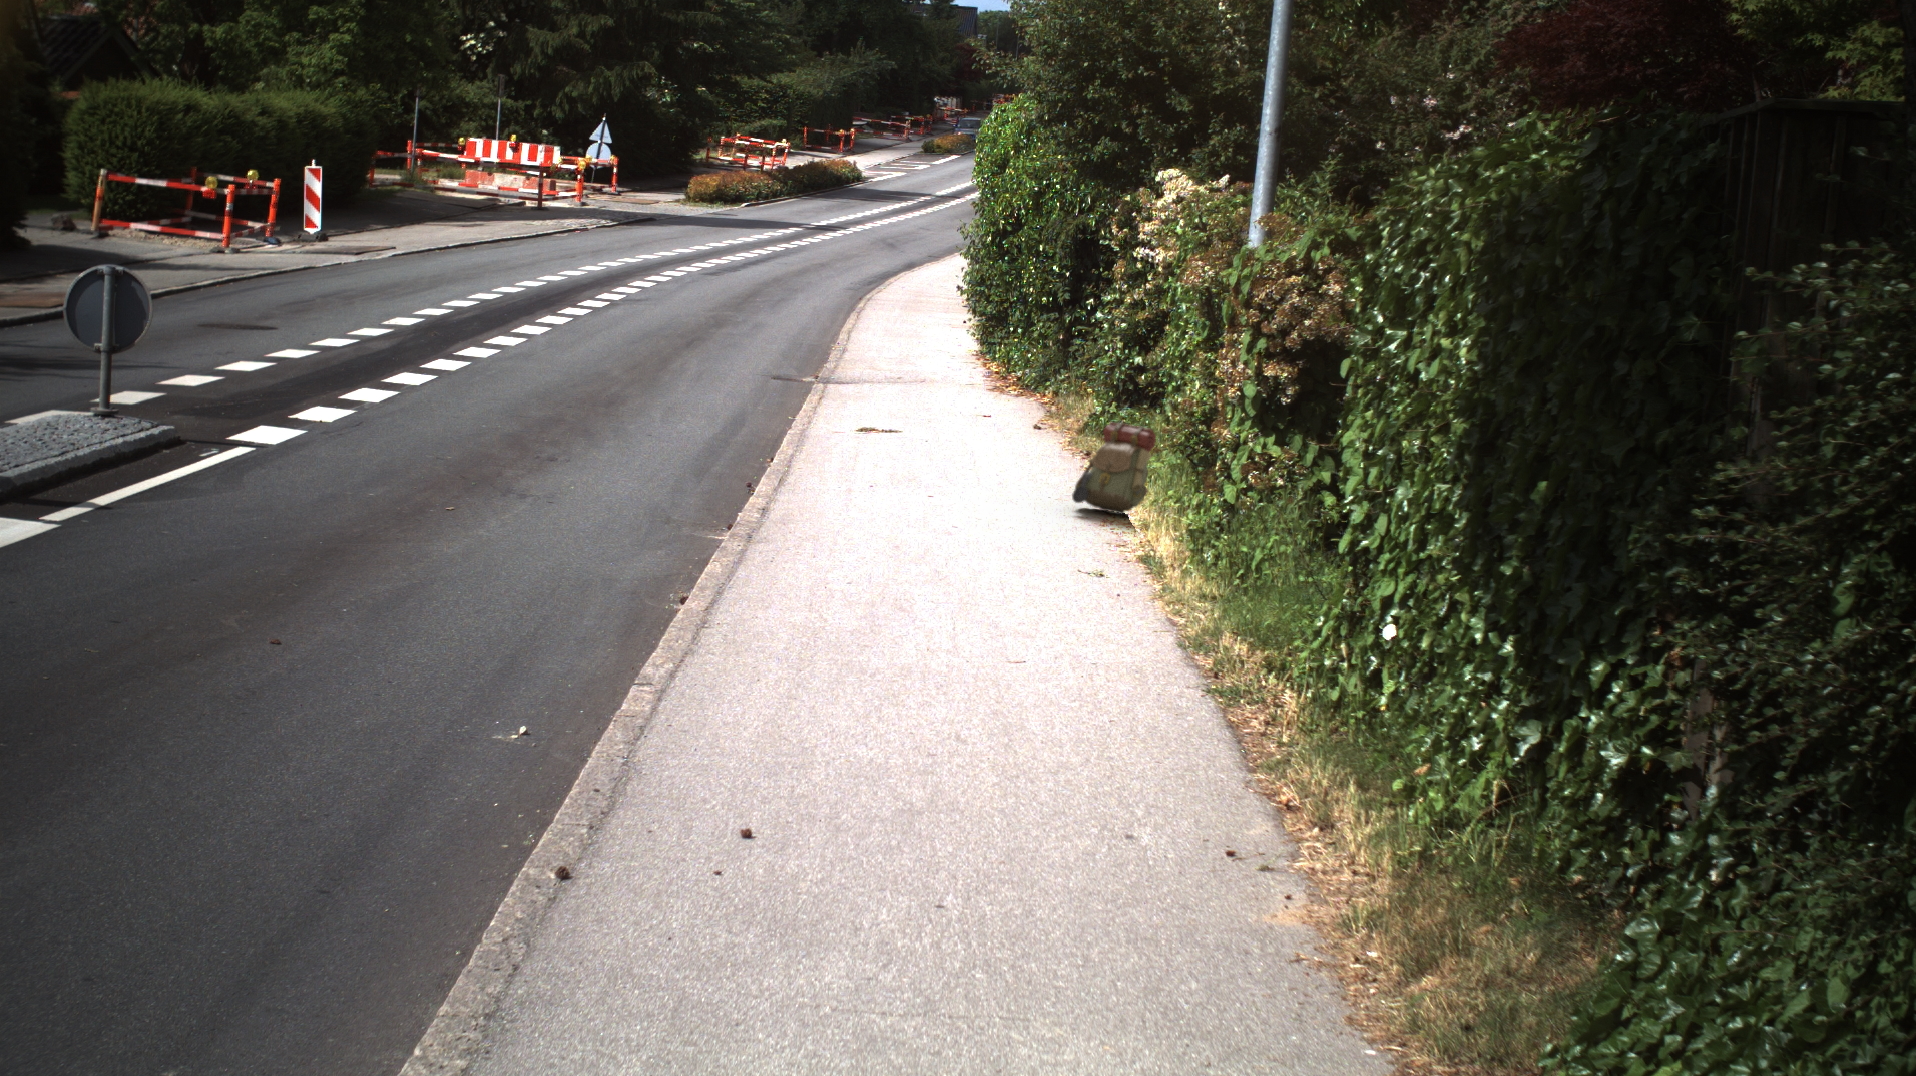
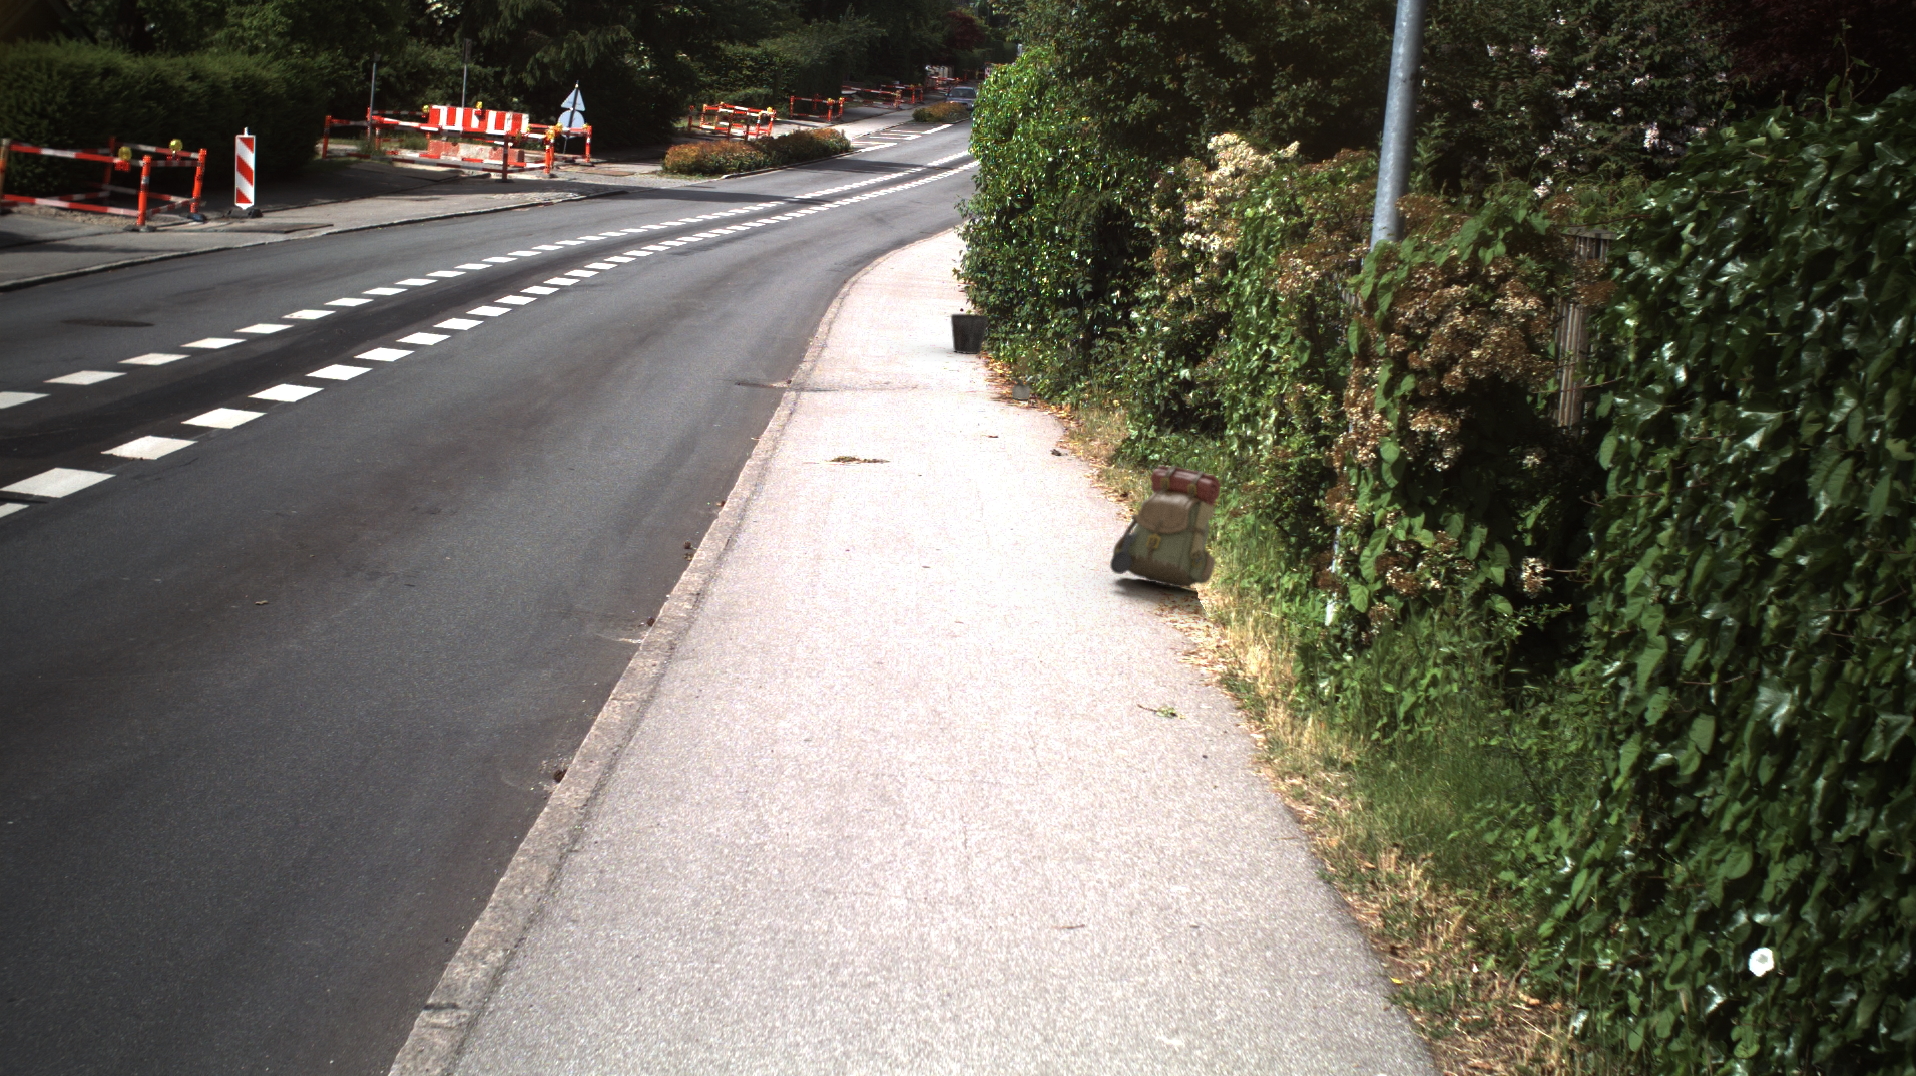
waste bin: none [952,321,984,355] -> present [951,314,988,354]
potted plant: none [995,345,1034,390] -> present [1007,347,1047,400]

